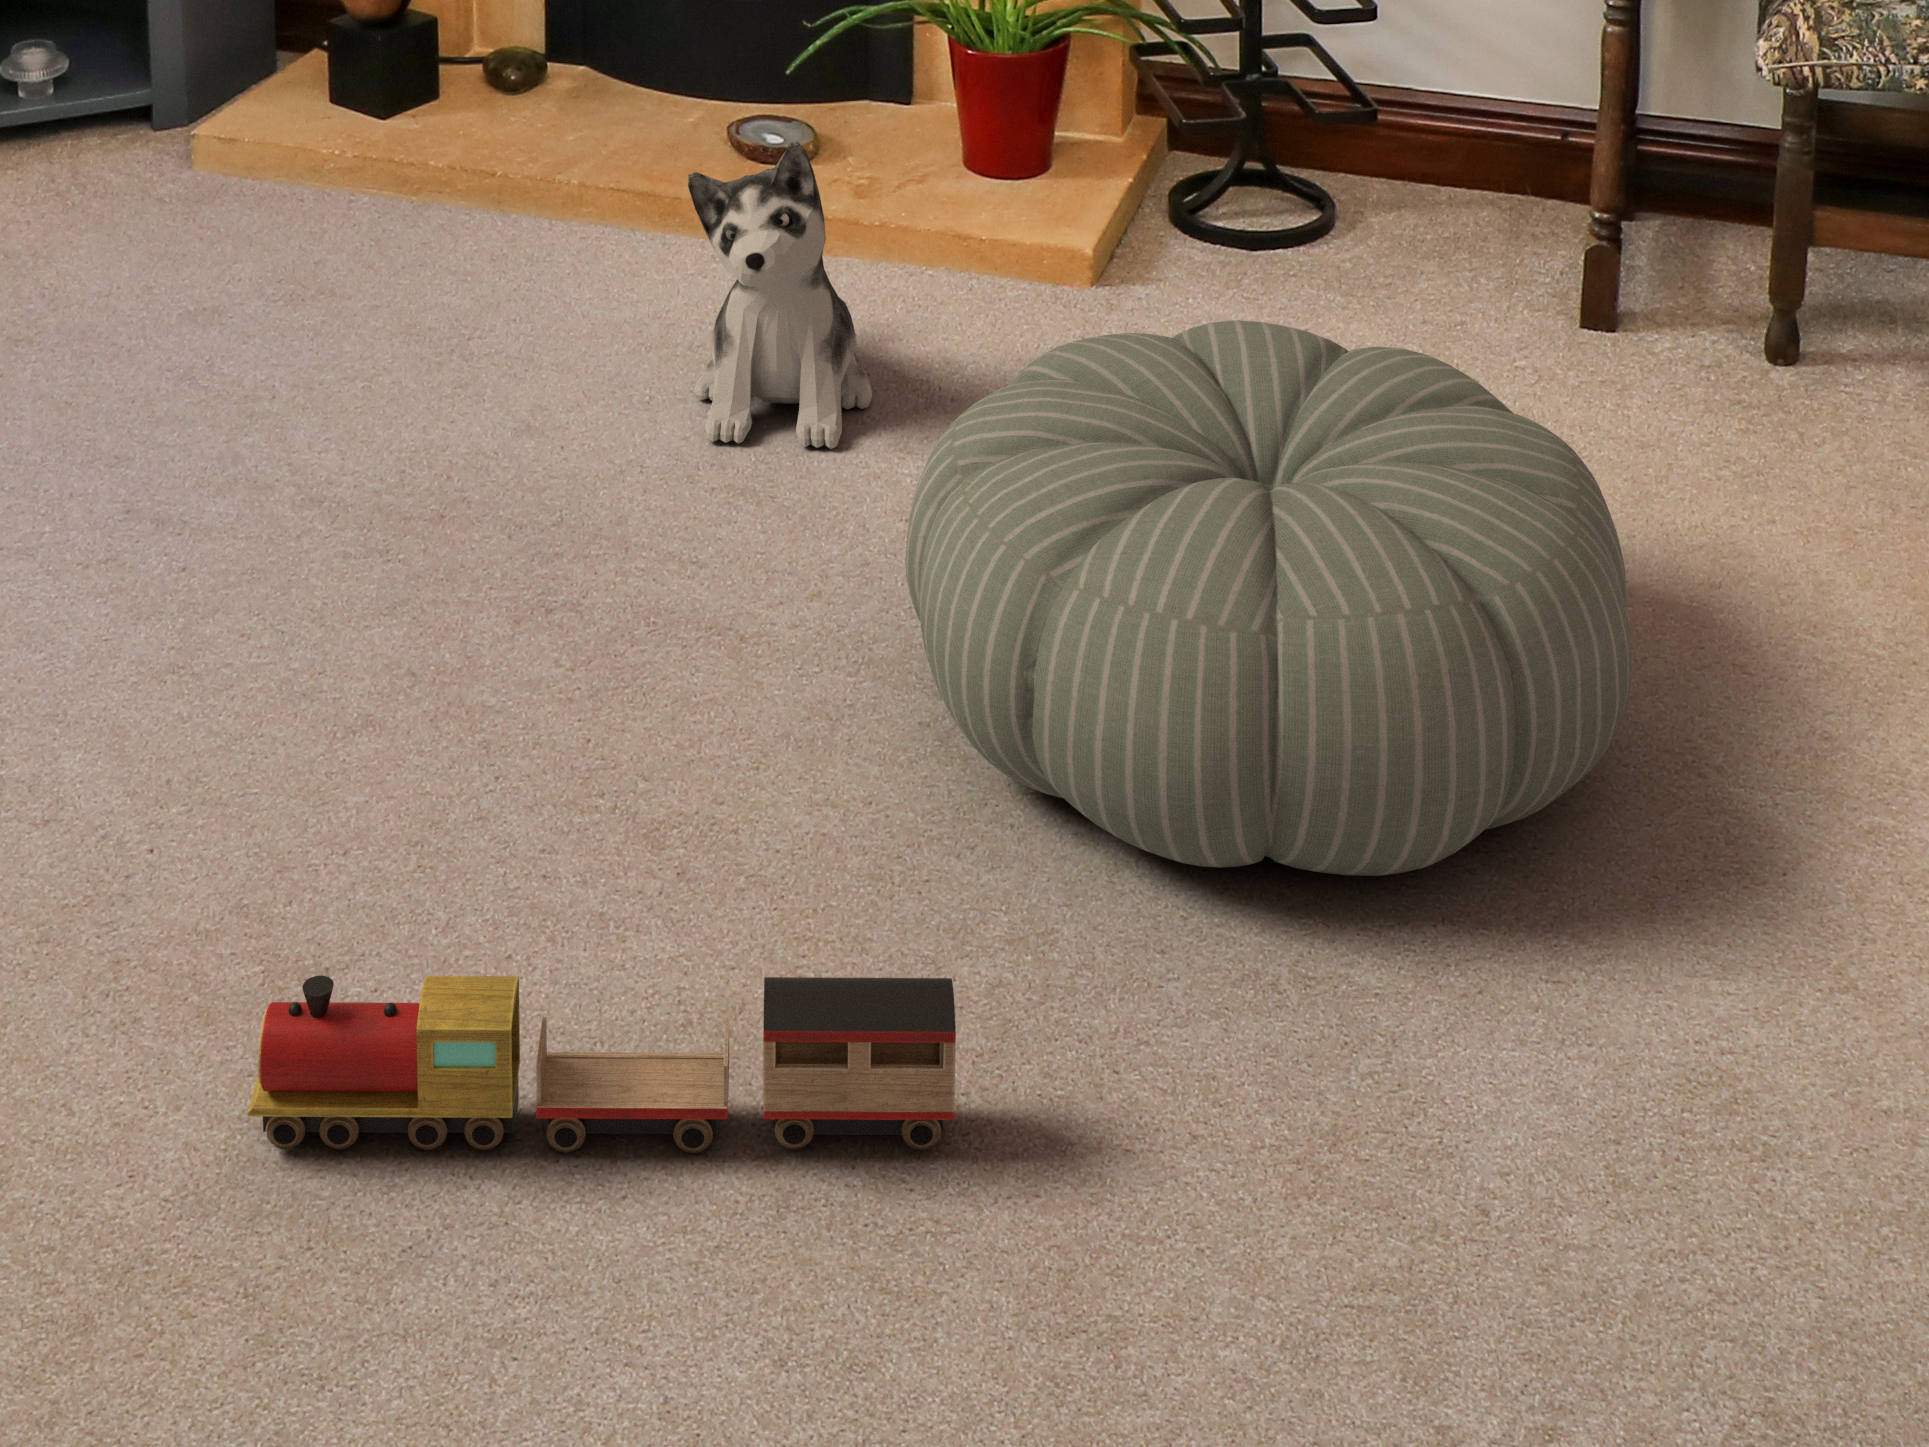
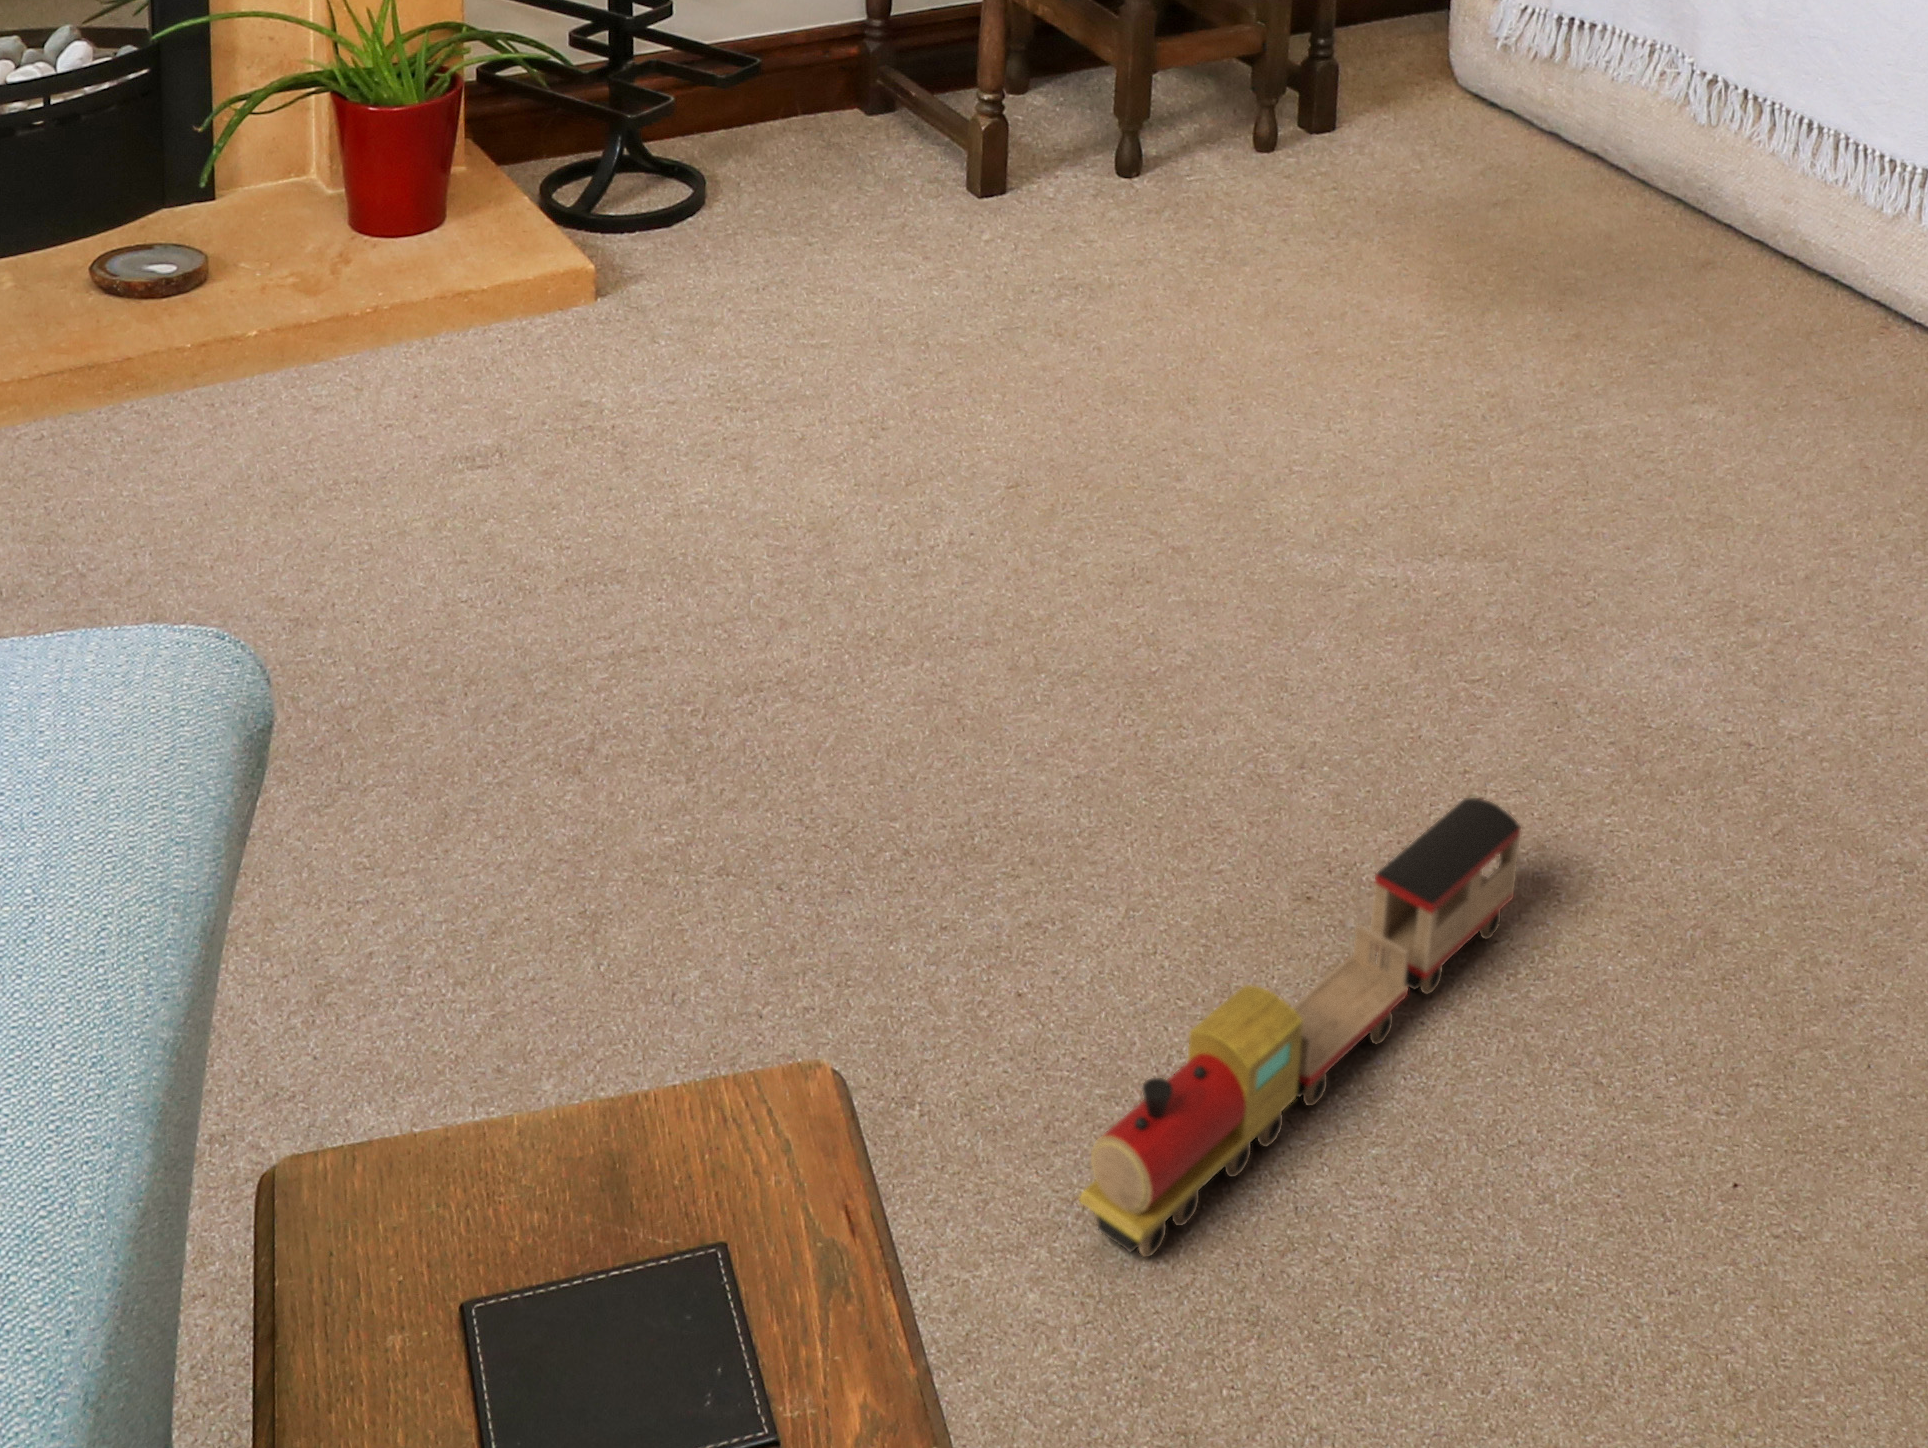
plush toy: present [688,141,872,449] -> none [409,224,625,559]
pouf: present [905,320,1632,876] -> none [915,221,1529,676]

